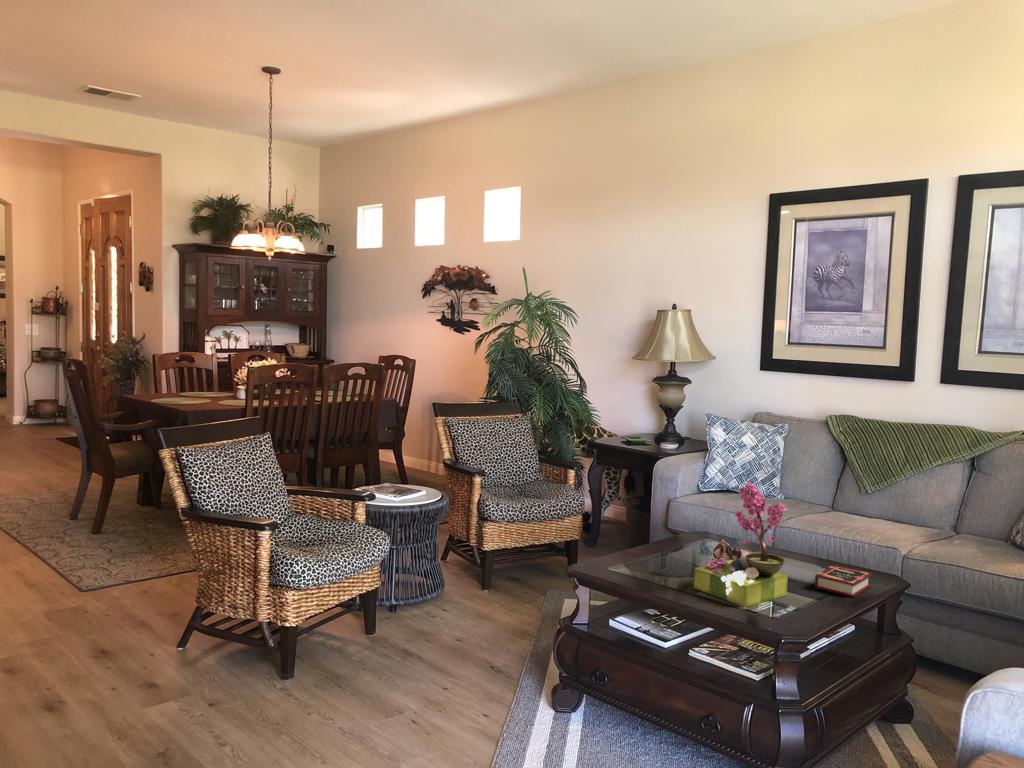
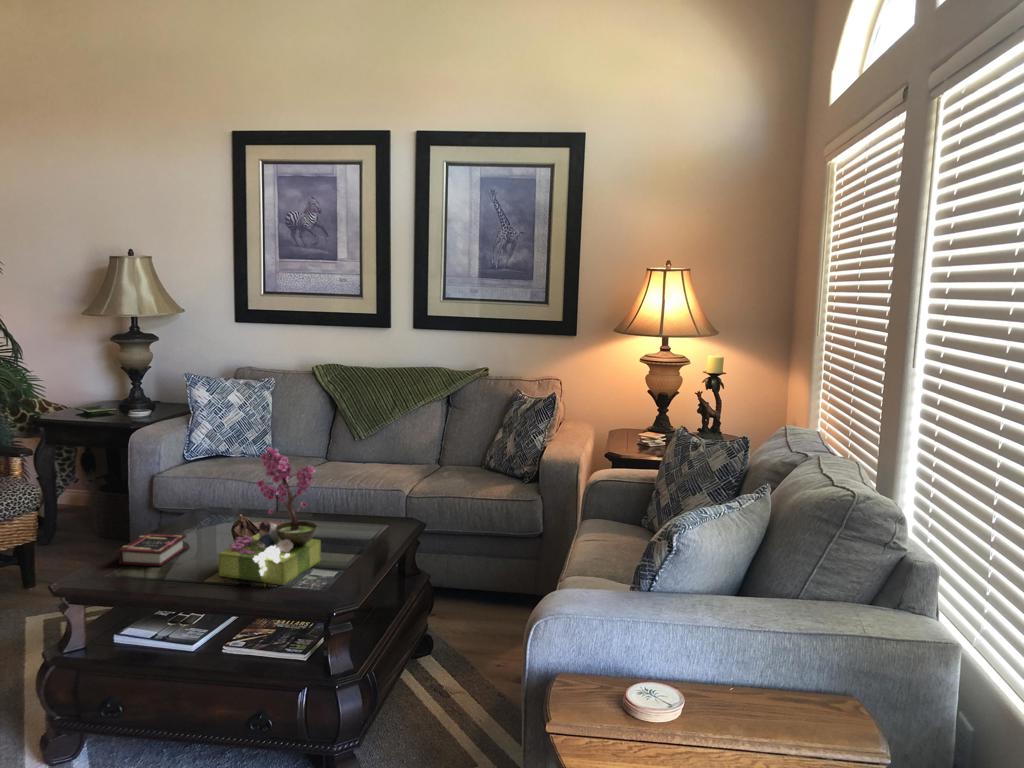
book: present [815,565,872,597] -> present [119,533,187,566]

